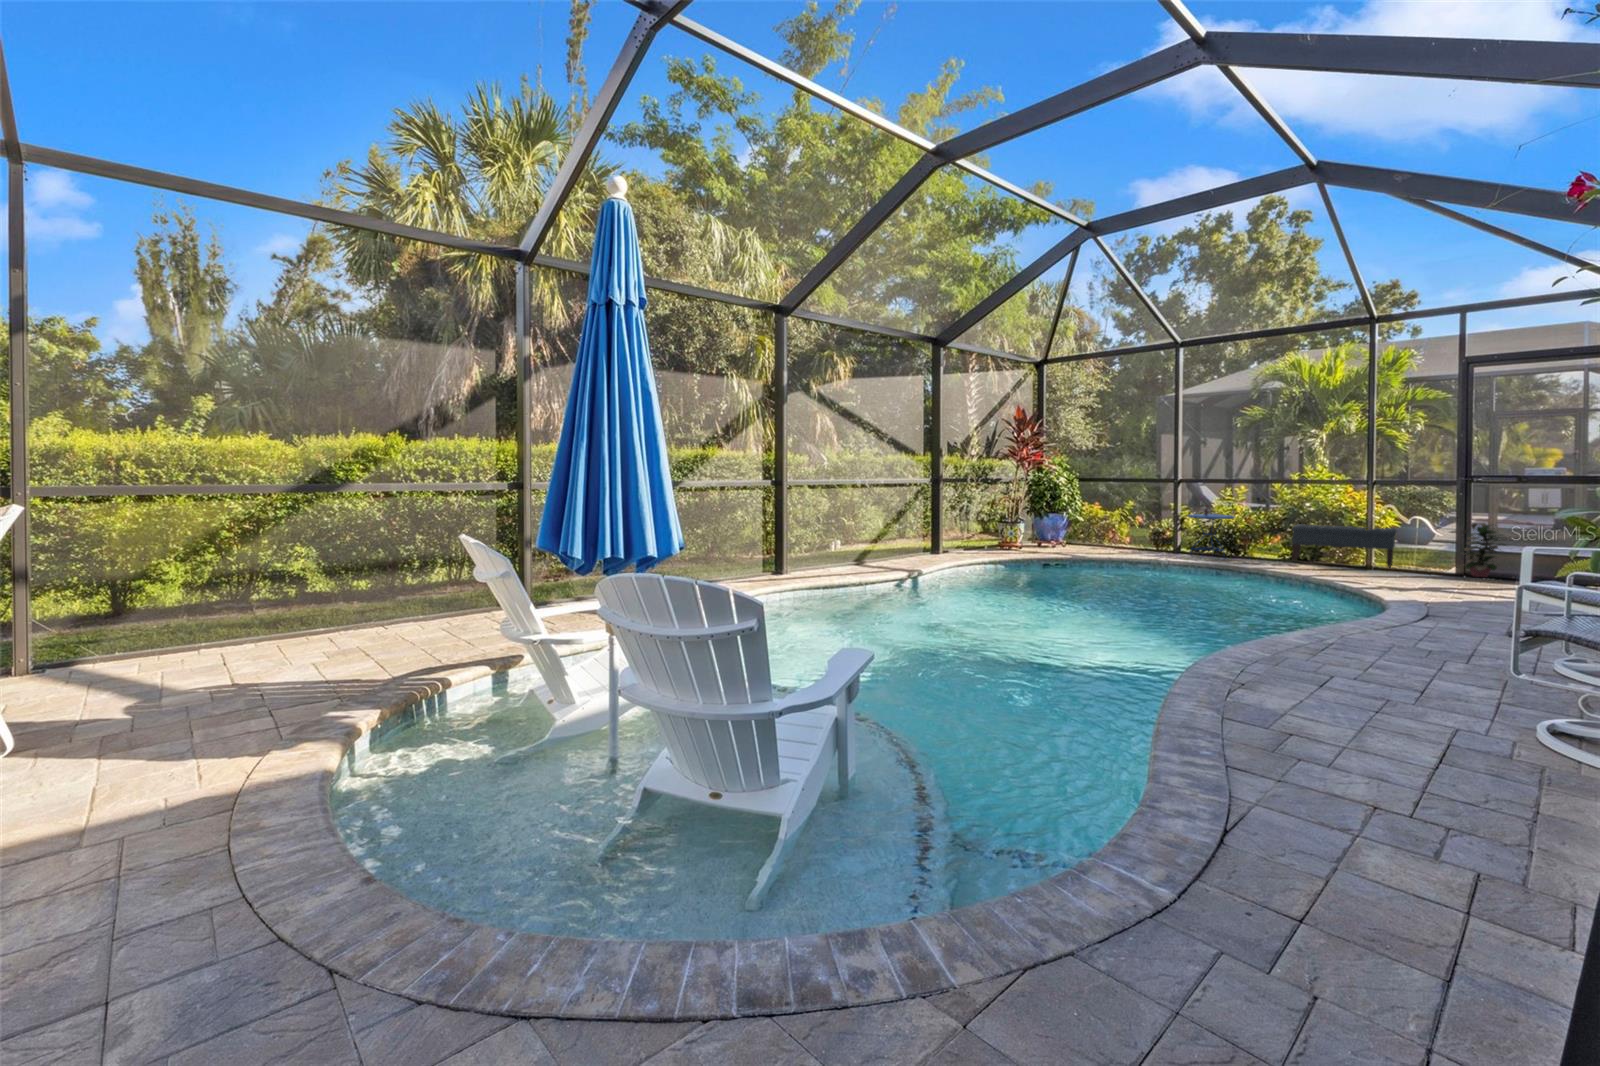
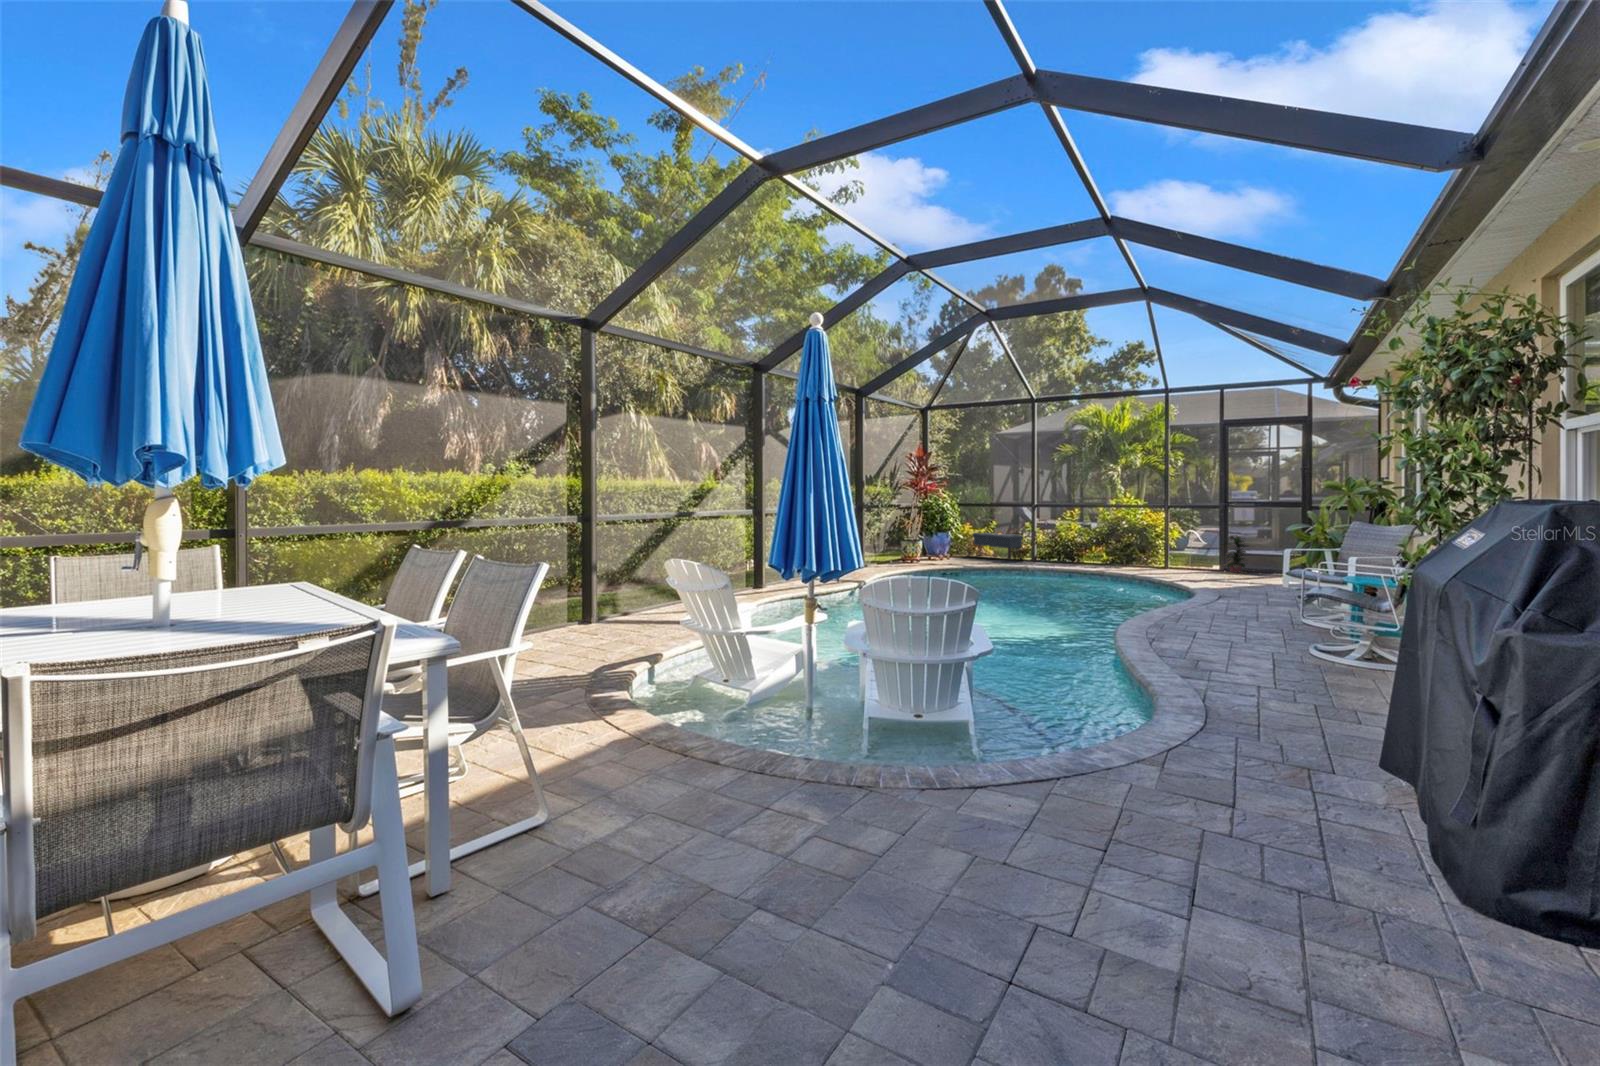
side table: present [1188,505,1235,554] -> none [1041,524,1075,563]
bench: present [1292,524,1396,568] -> present [968,533,1023,560]

